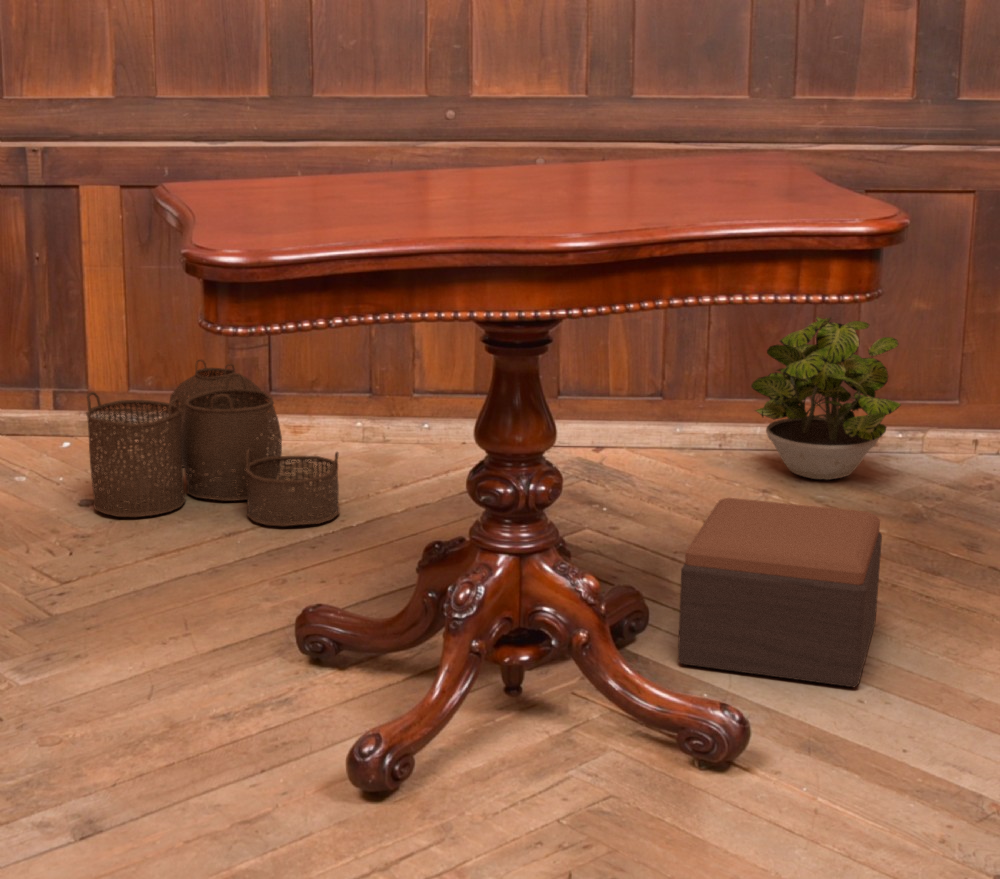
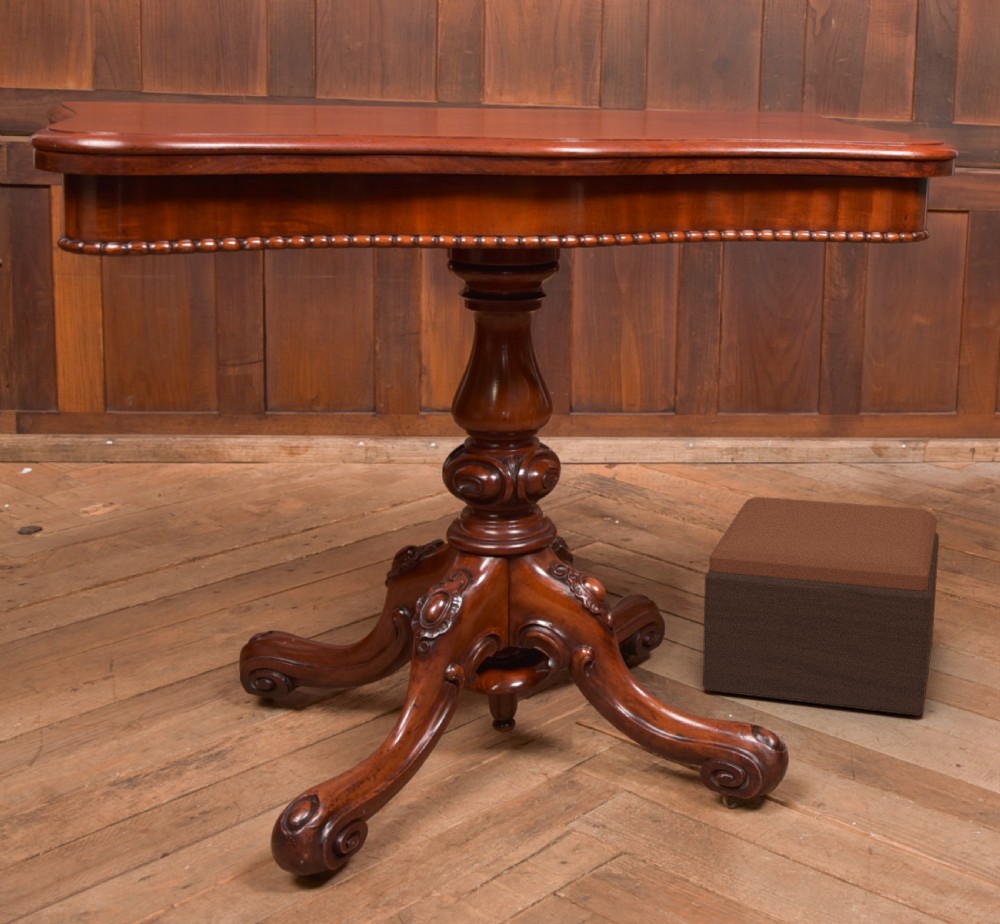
potted plant: present [751,317,901,480] -> none [774,310,939,491]
woven basket: present [86,360,339,526] -> none [53,376,328,546]

